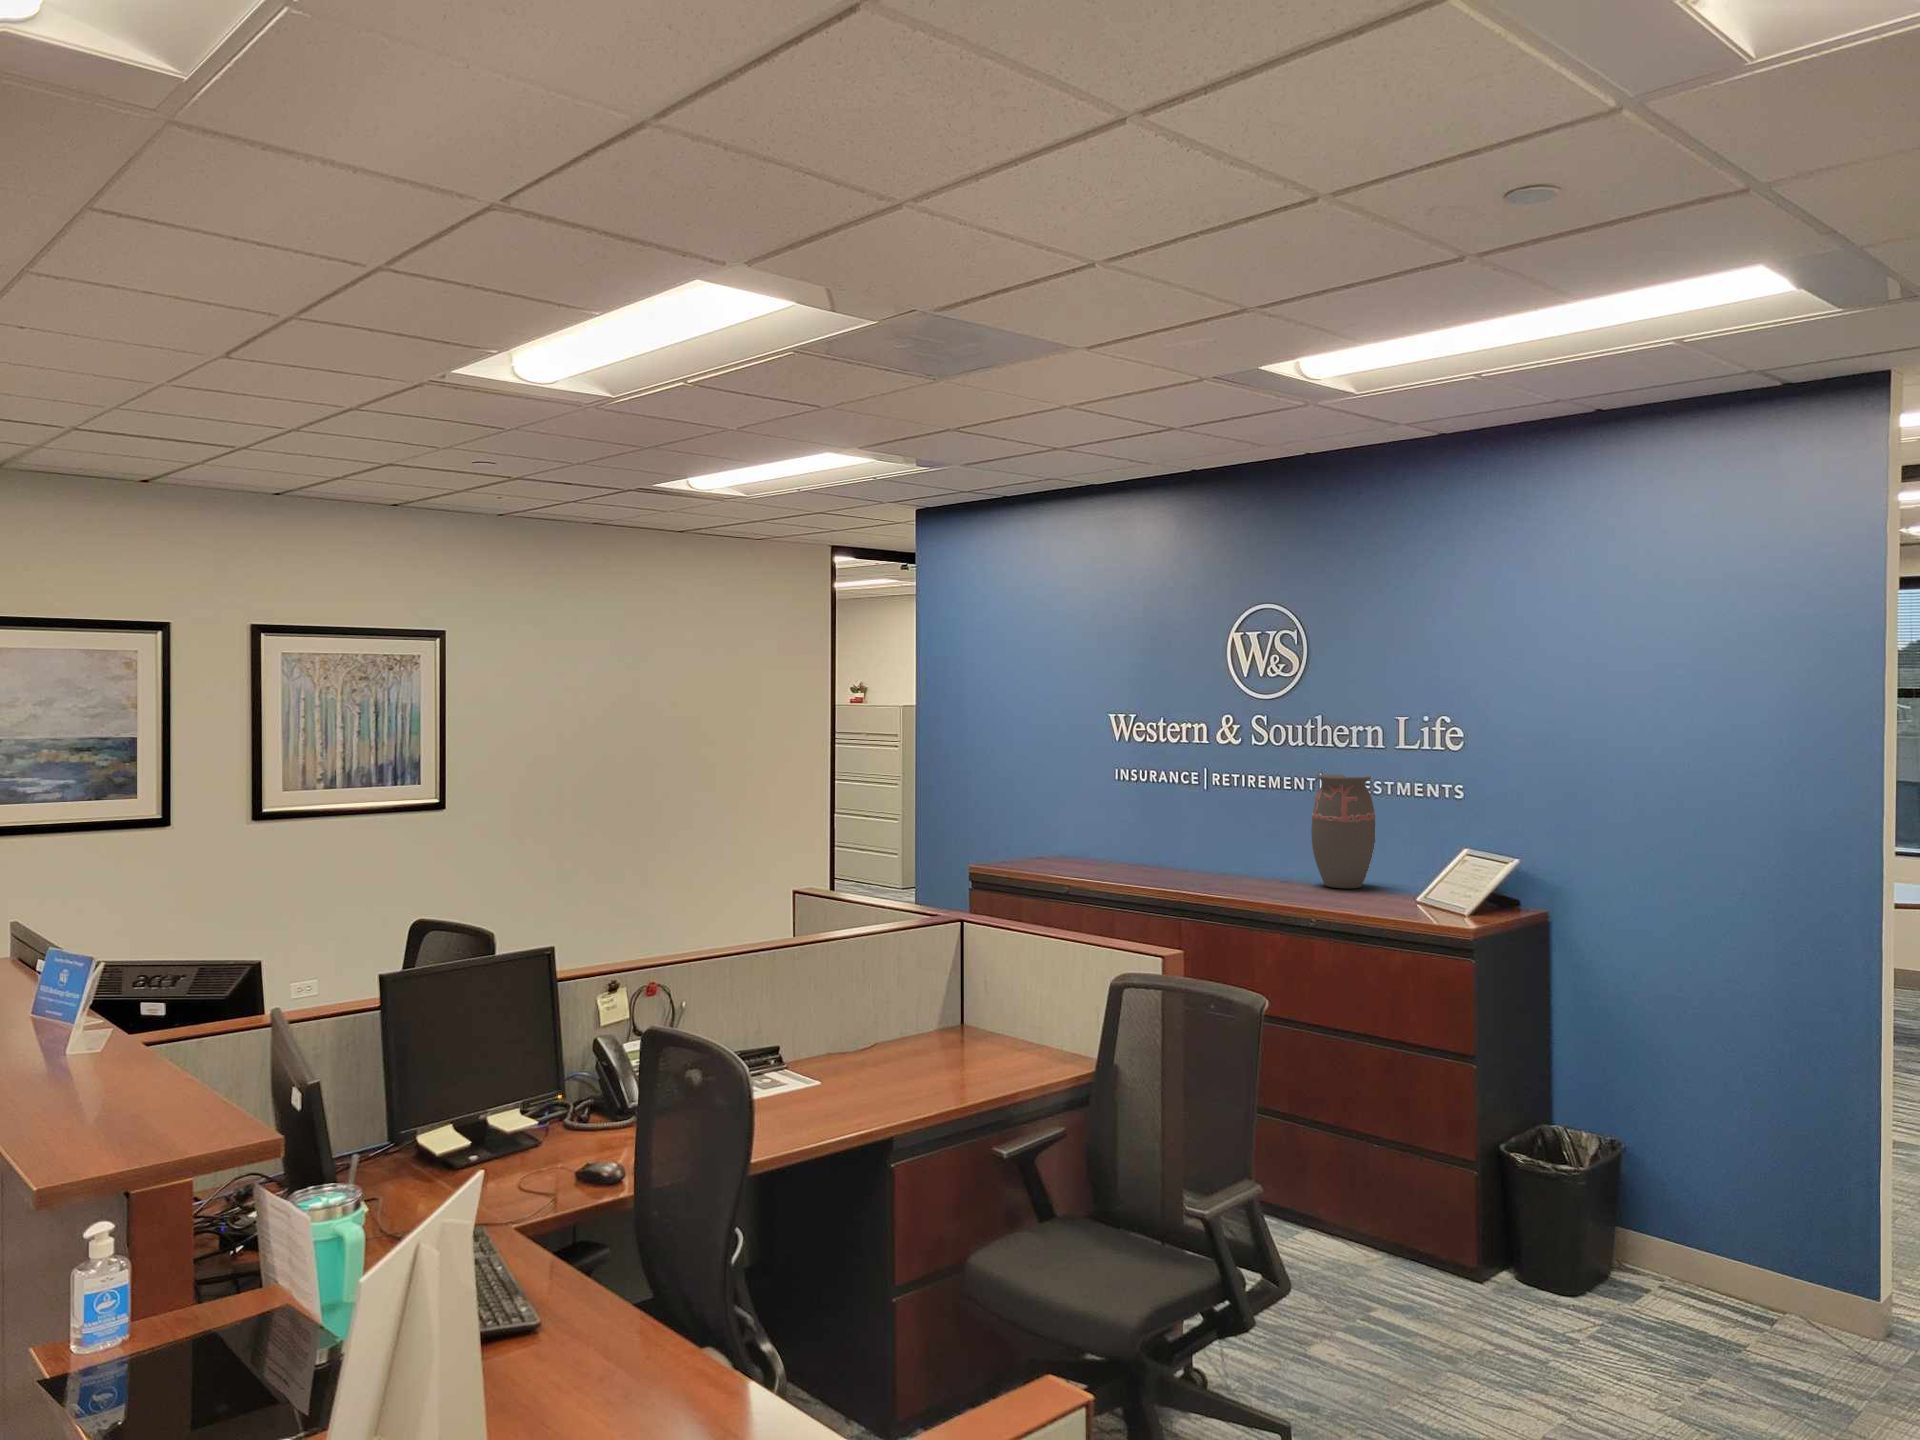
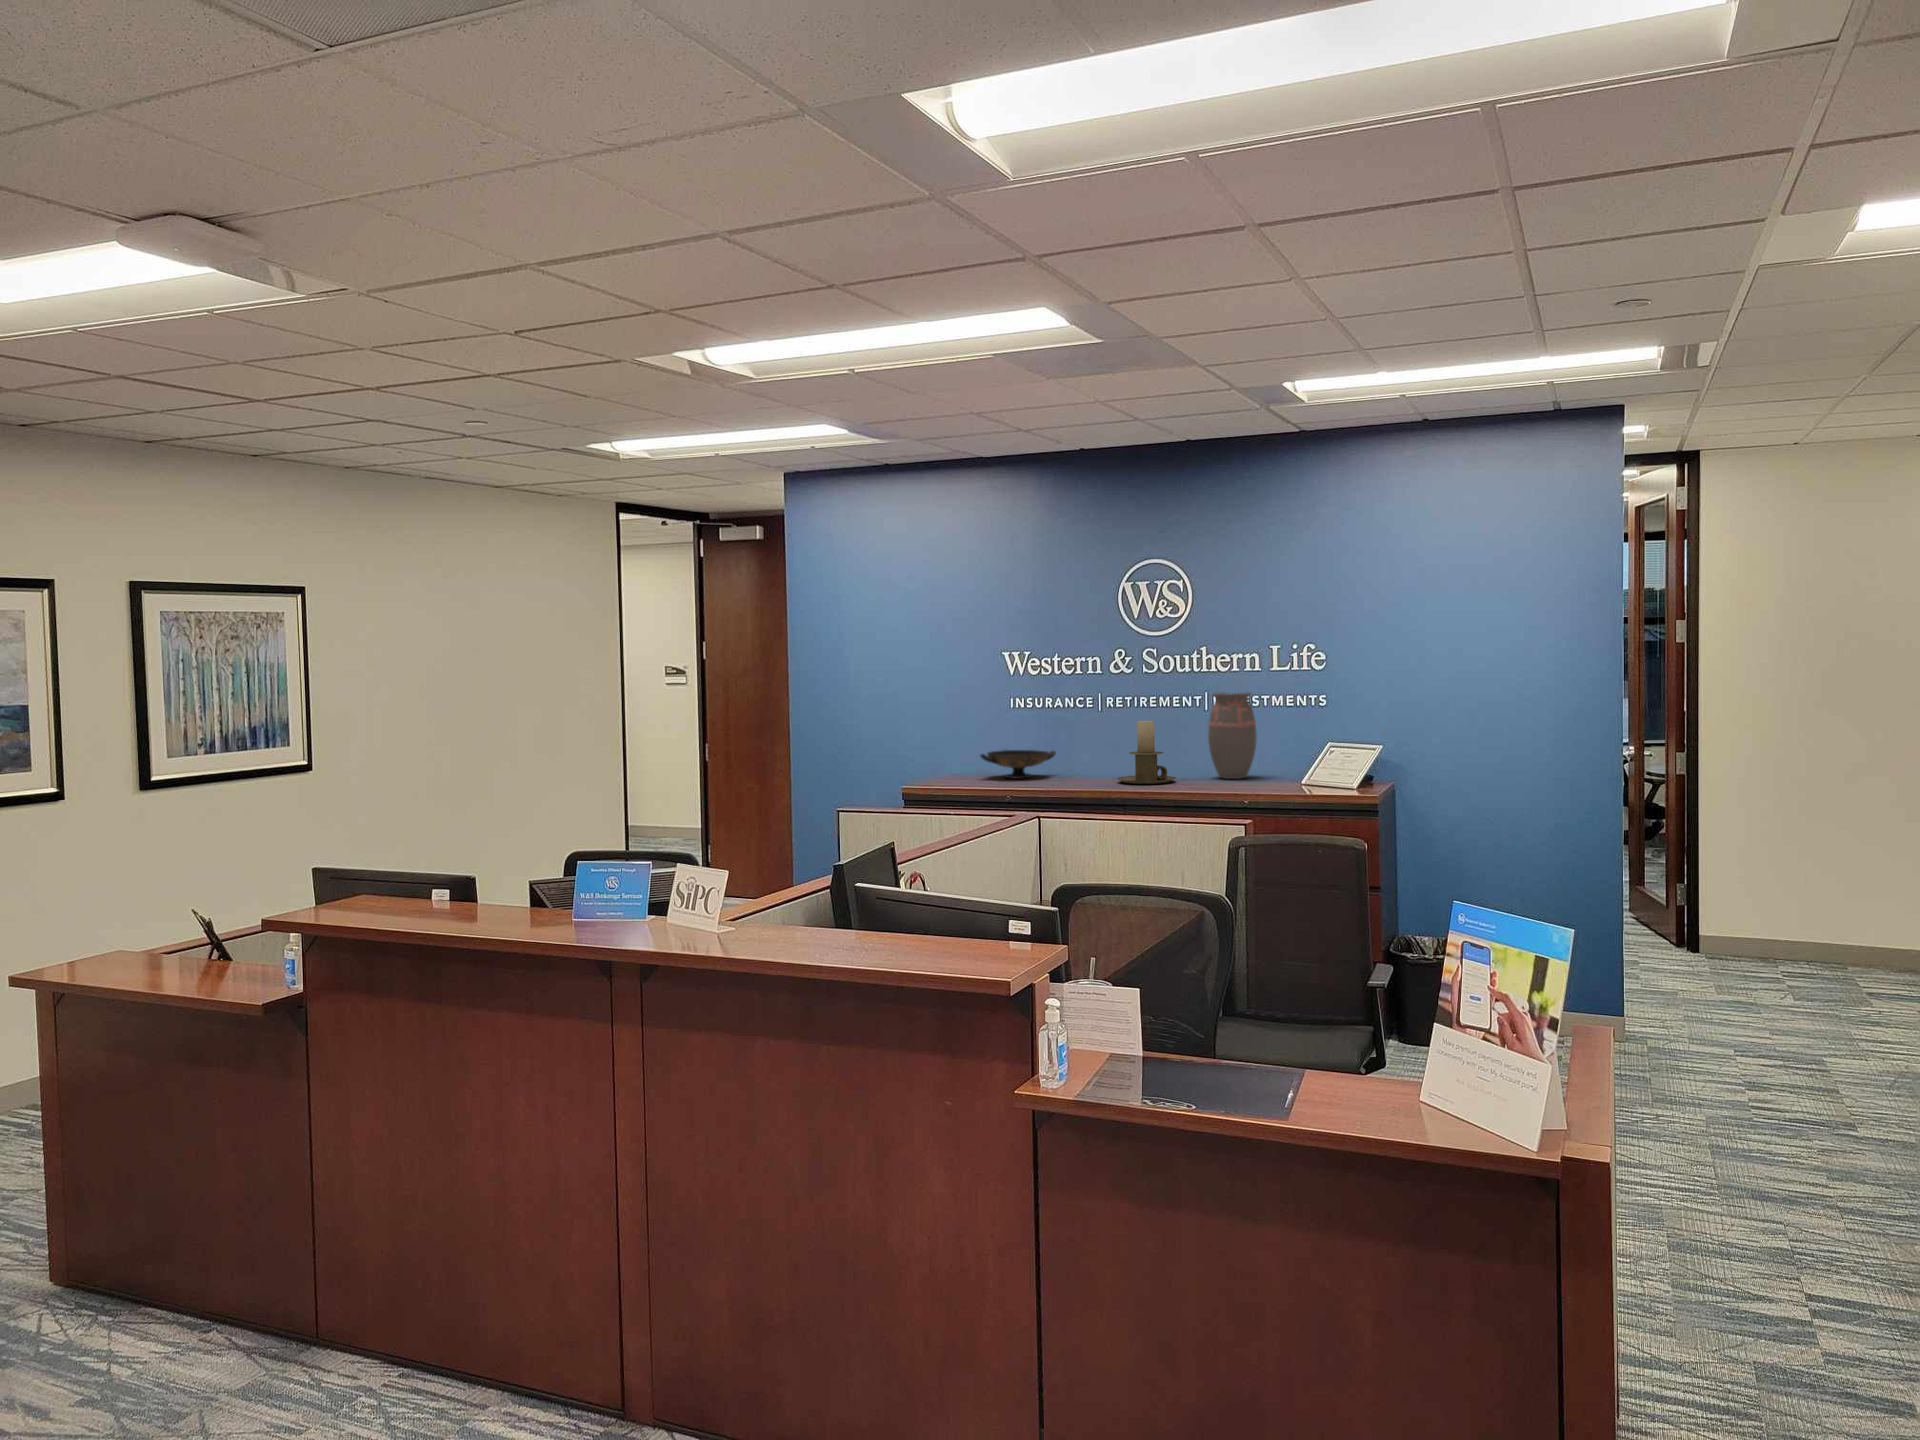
candle holder: none [1186,805,1261,887] -> present [1118,721,1175,784]
decorative bowl: none [1057,829,1154,865] -> present [981,750,1056,778]

